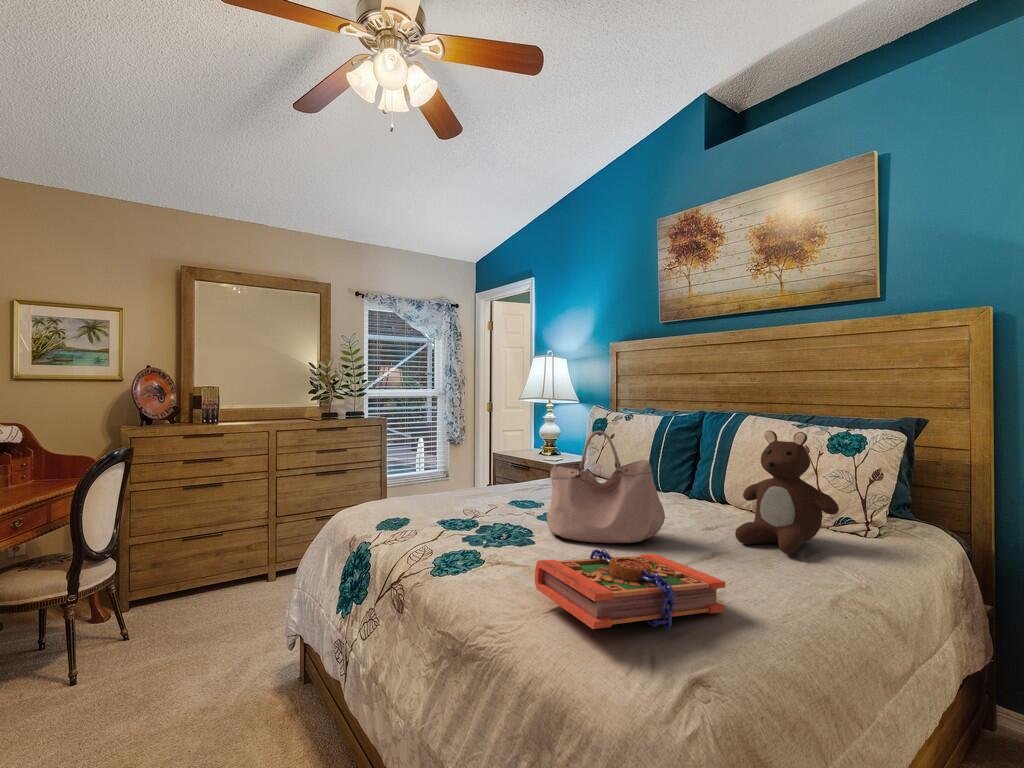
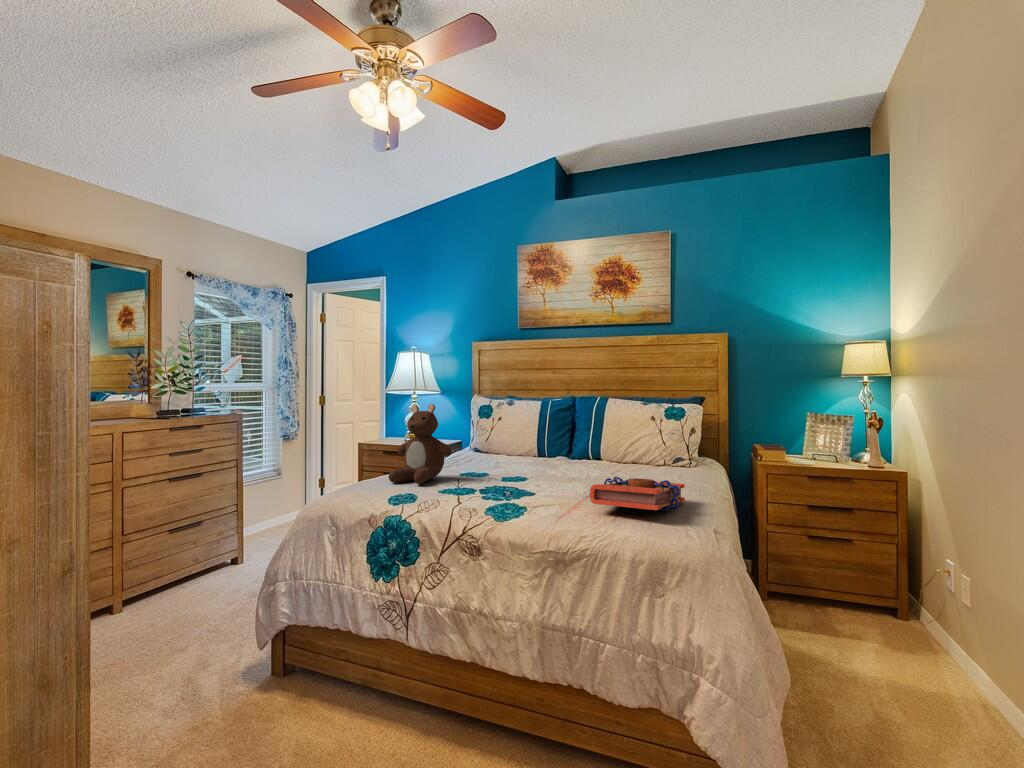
teddy bear: present [735,430,839,554] -> present [389,404,452,484]
handbag: present [547,431,665,543] -> none [525,406,604,486]

